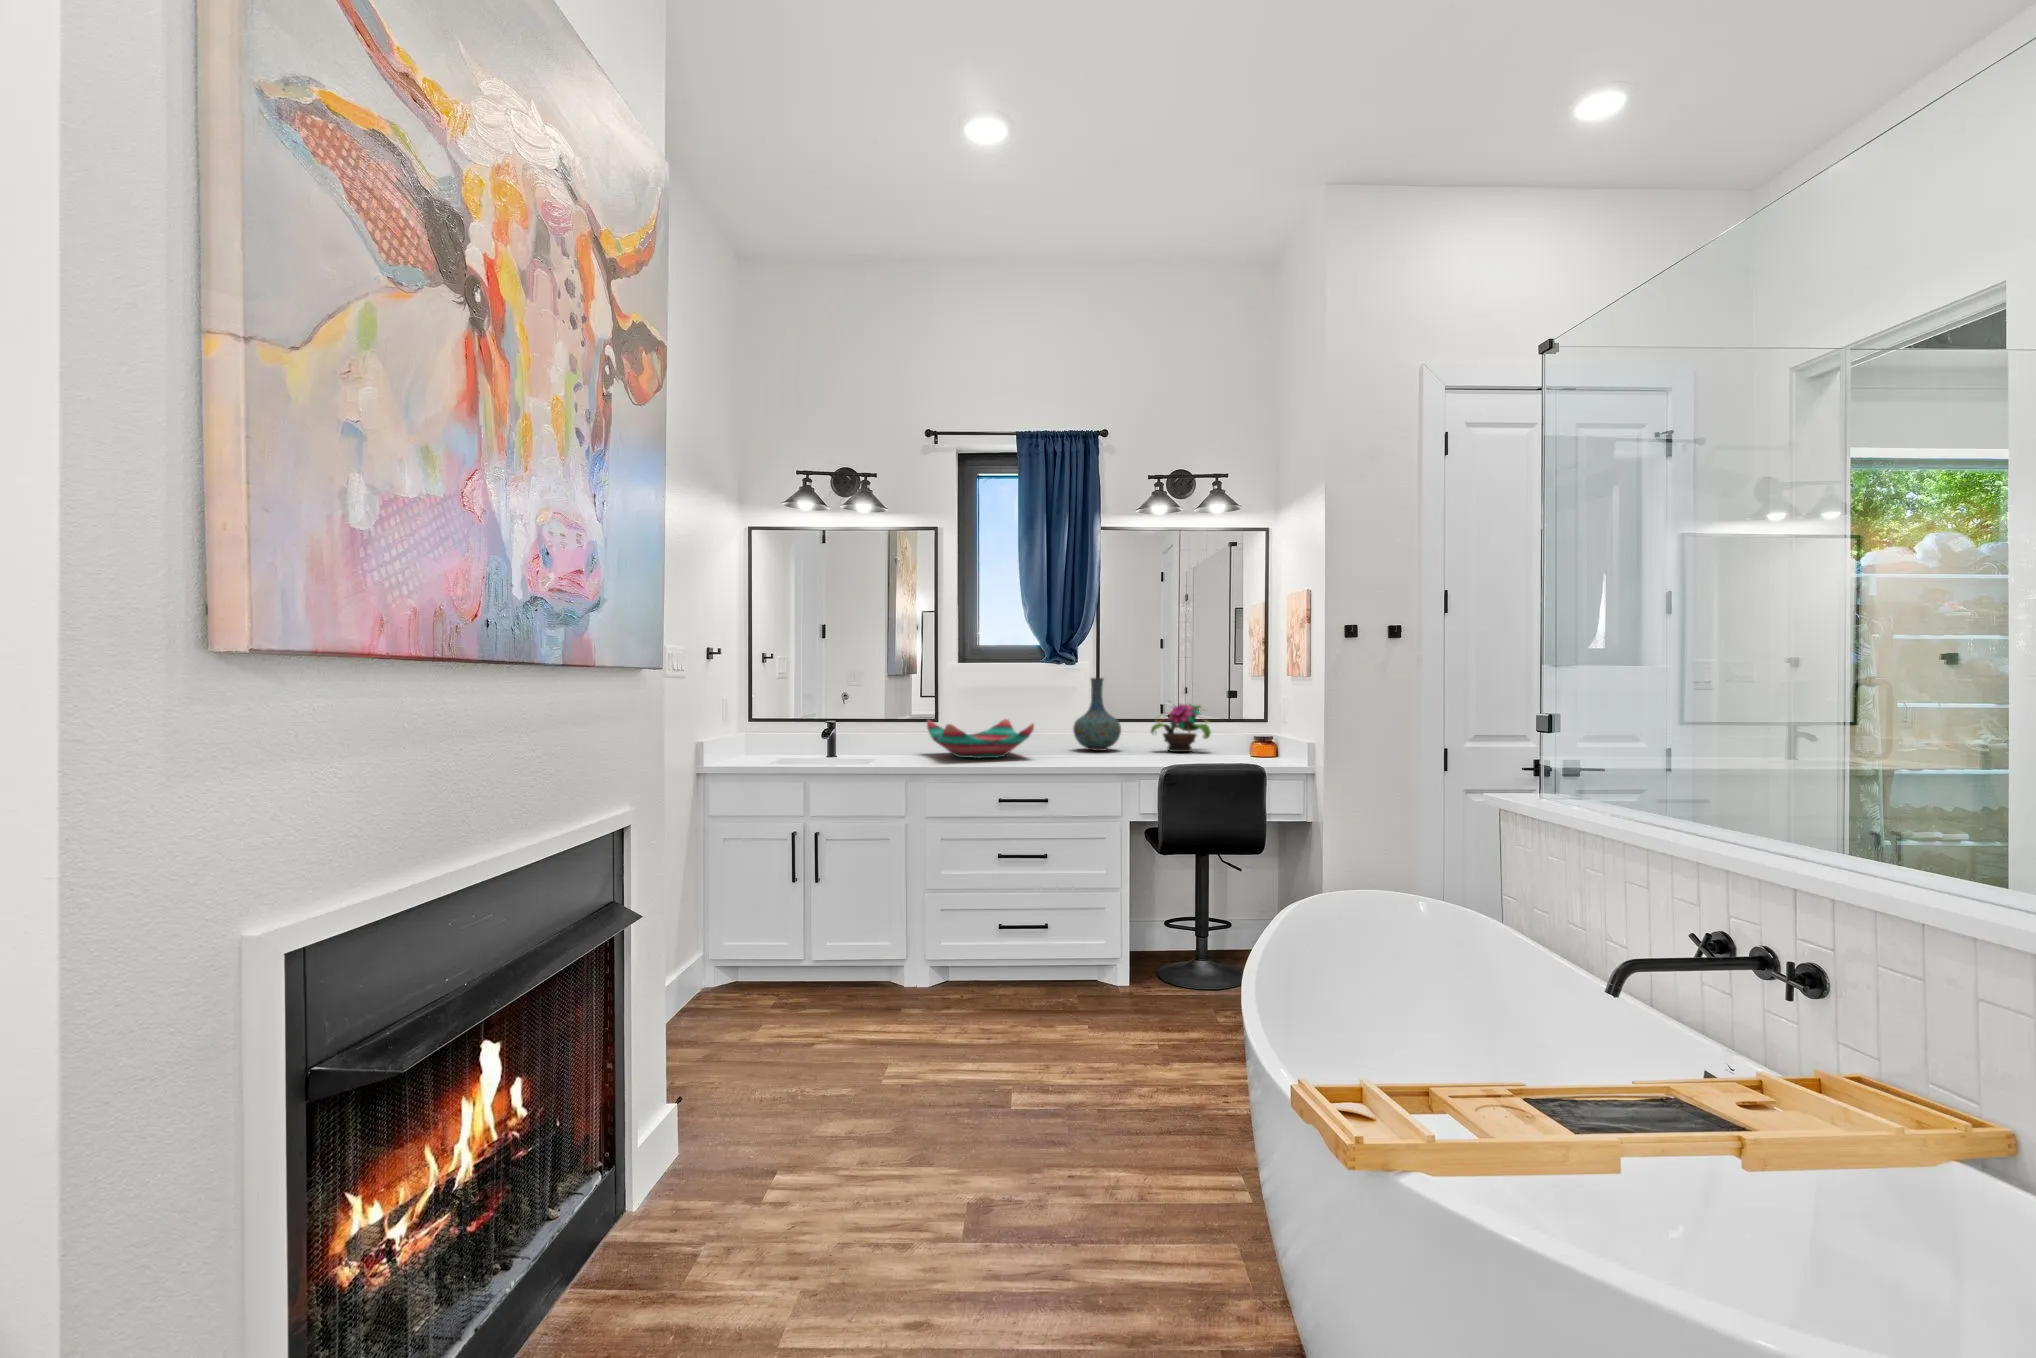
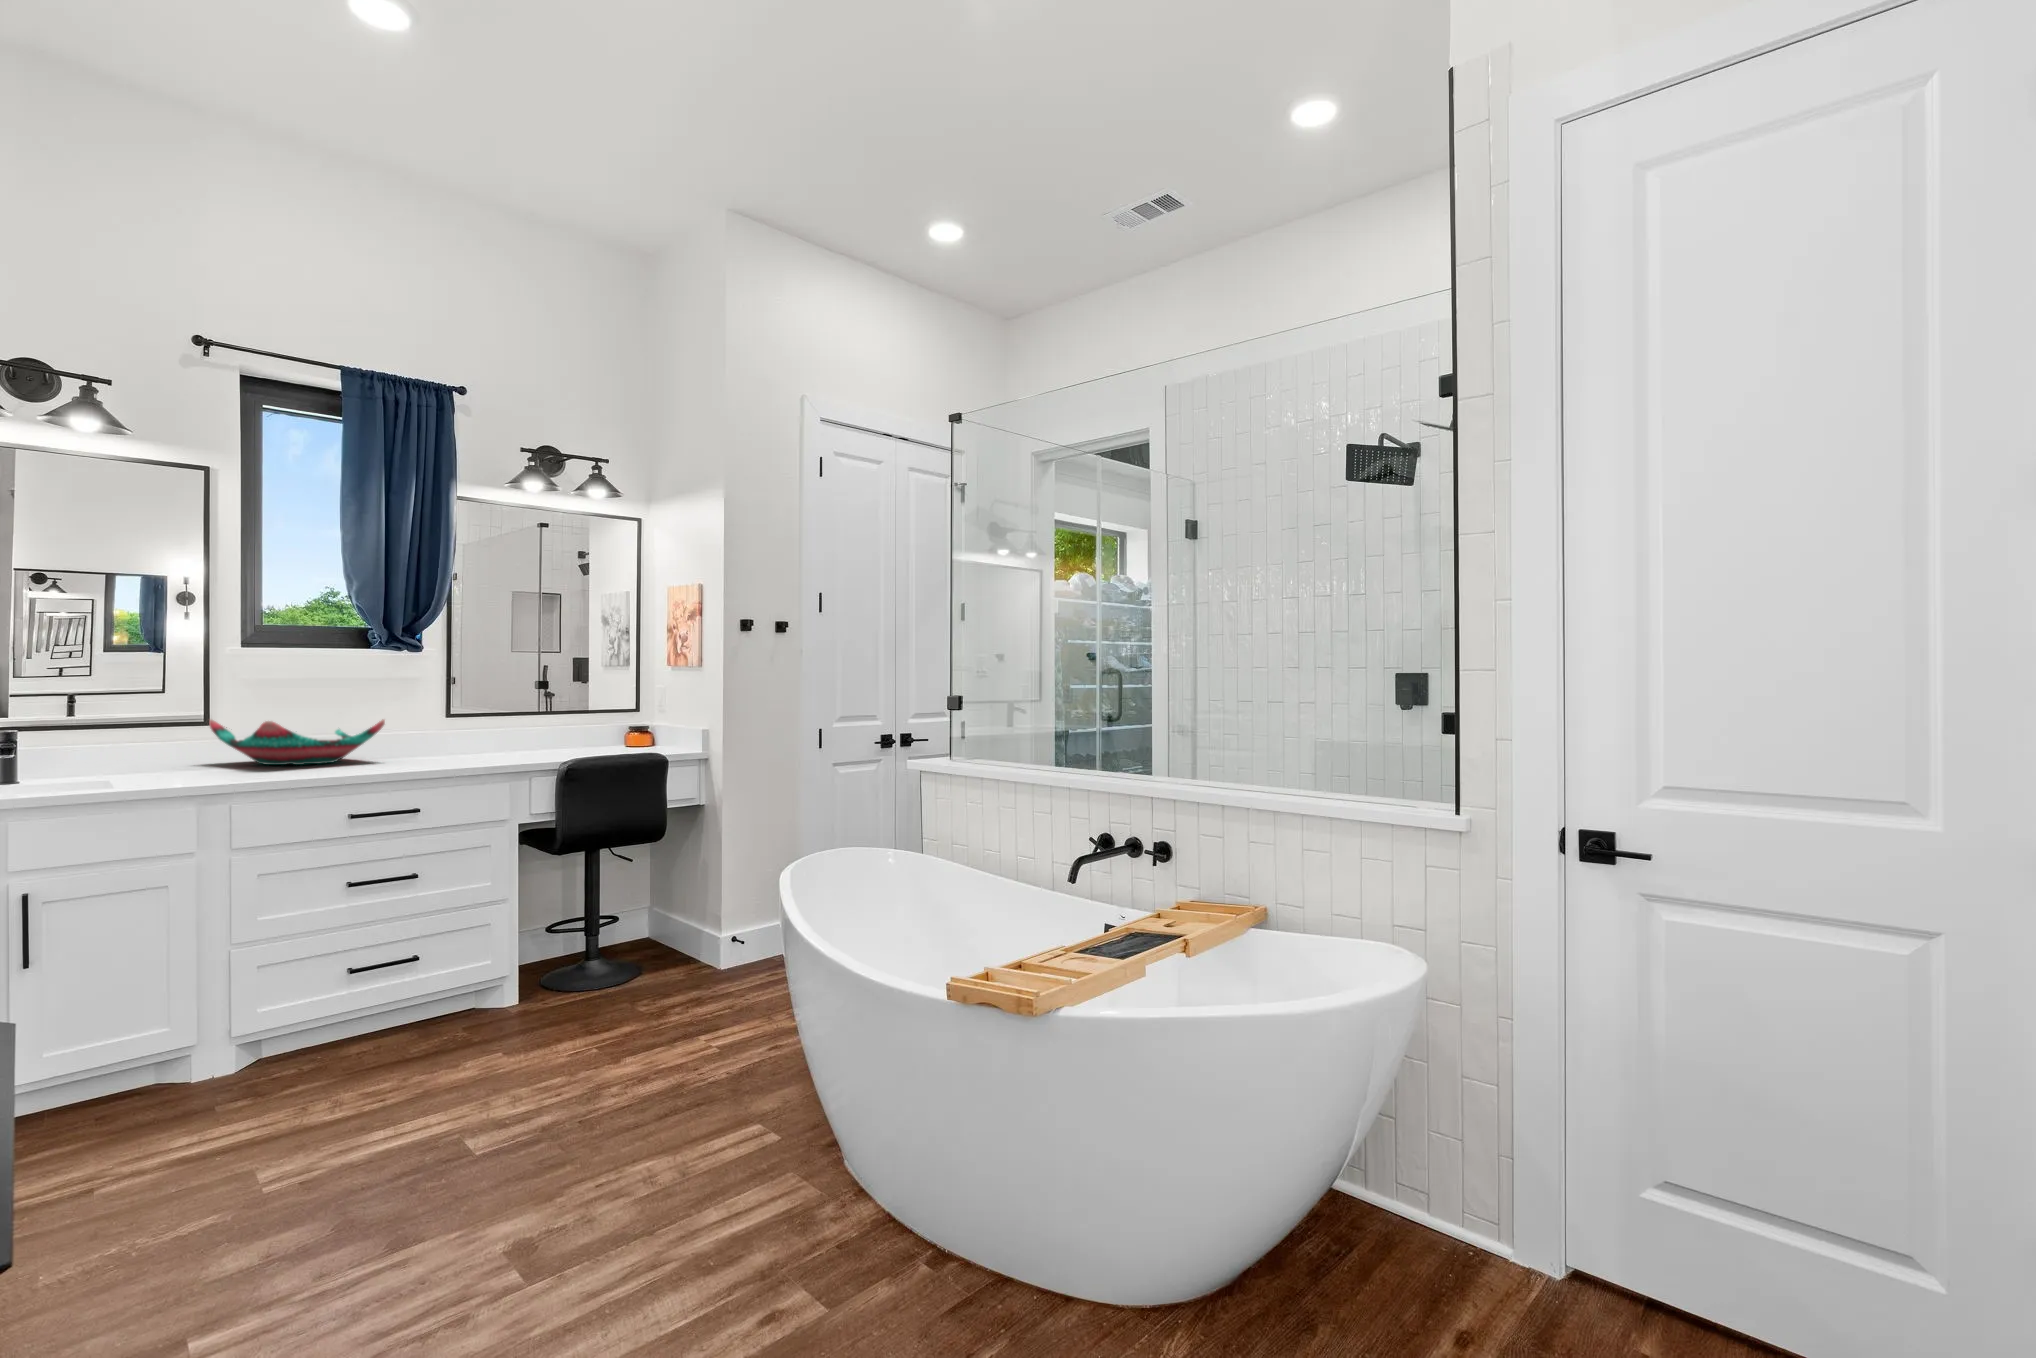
vase: present [1073,678,1121,751] -> none [417,668,479,751]
potted flower: present [1151,704,1211,752] -> none [517,696,586,748]

